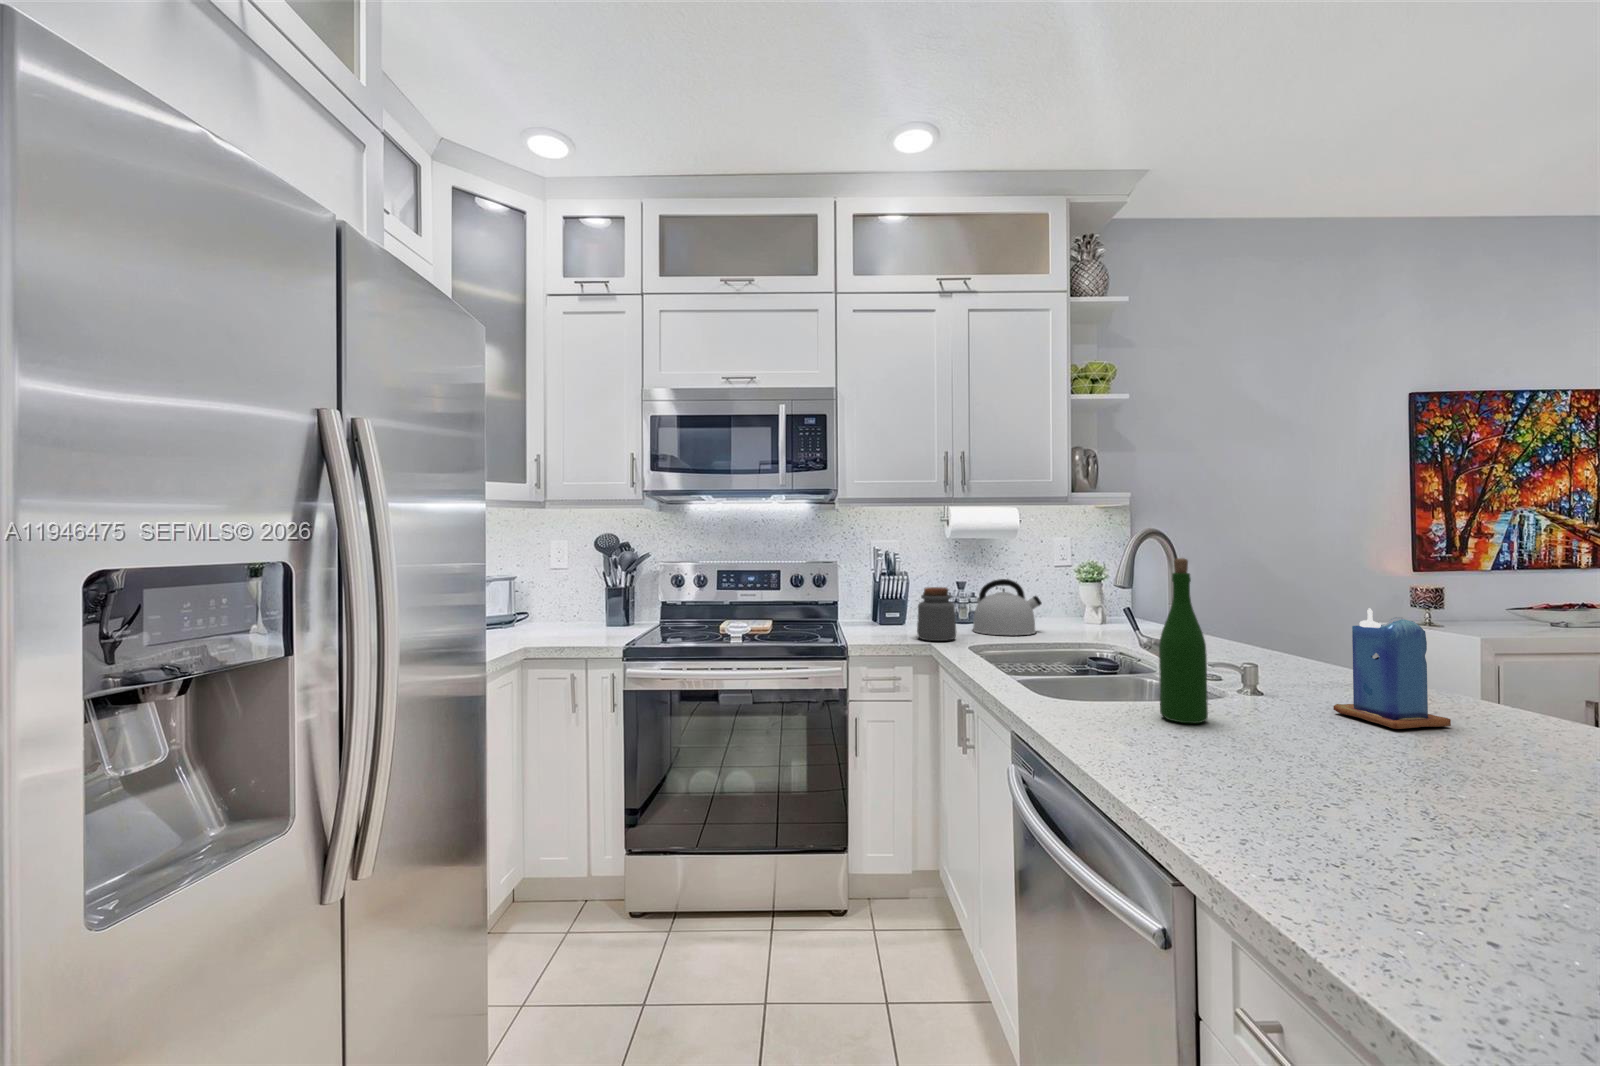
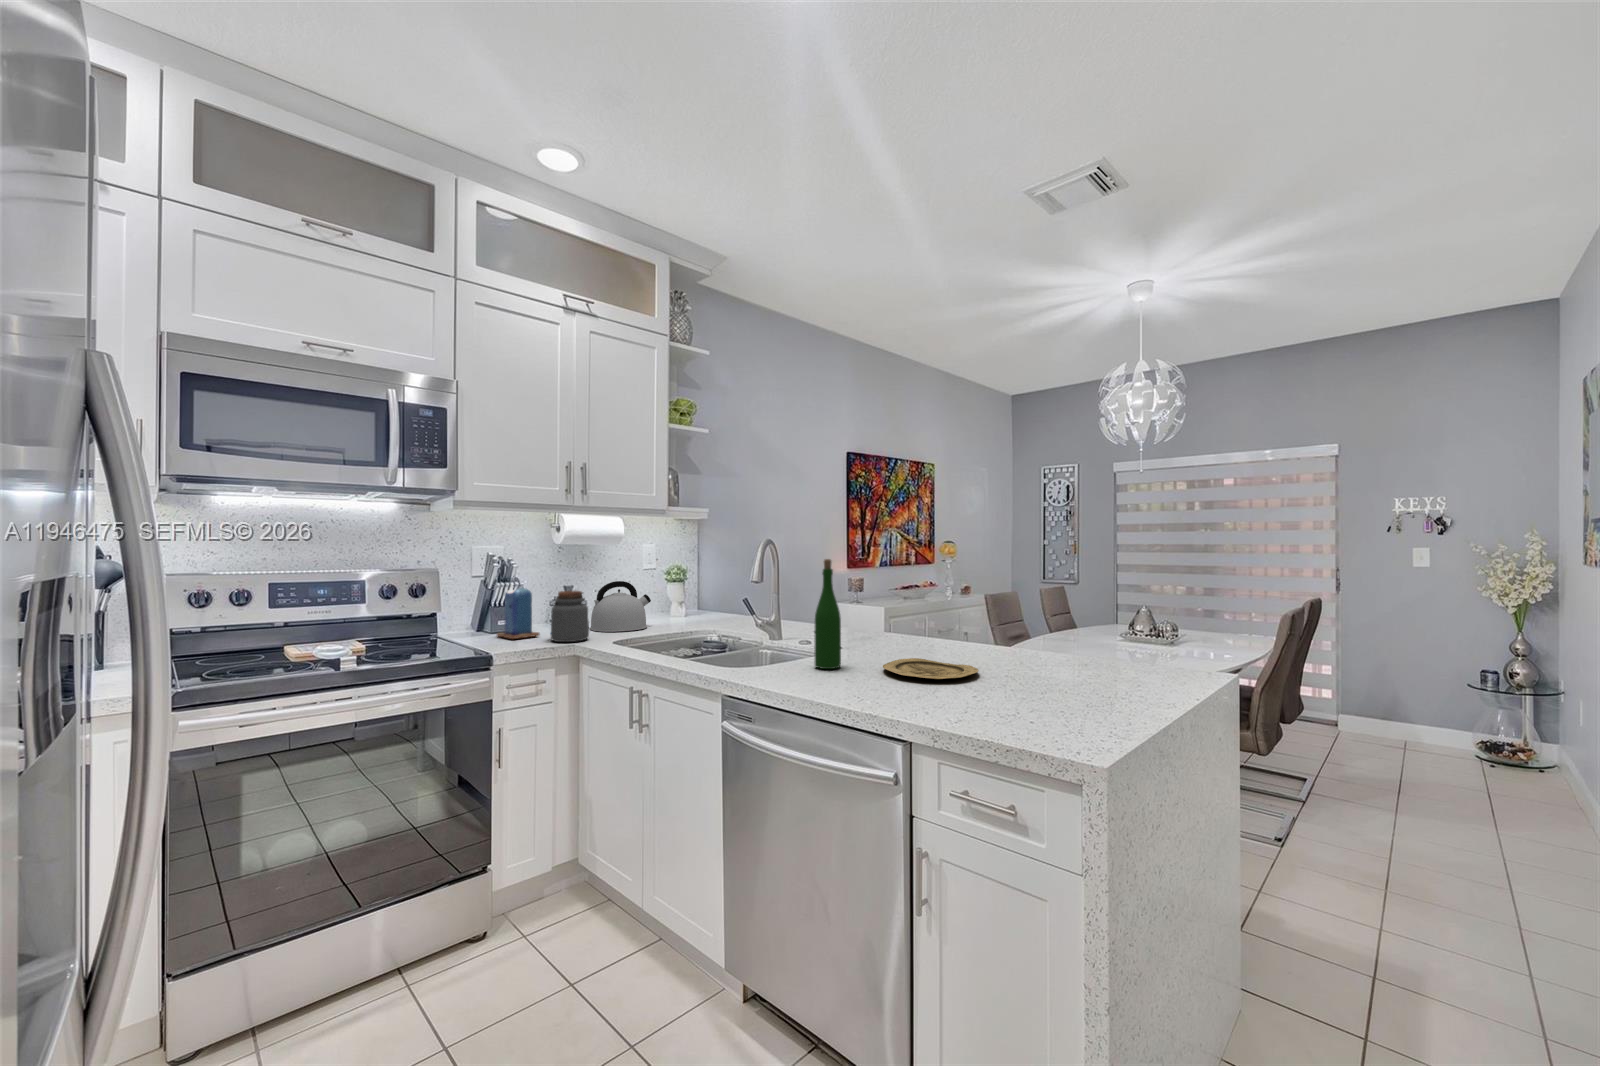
candle: present [1333,608,1451,729] -> present [497,584,540,639]
plate: none [1268,729,1493,787] -> present [883,658,979,679]

